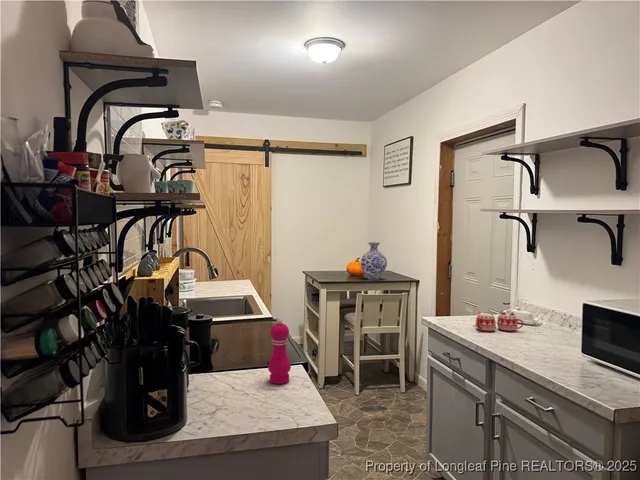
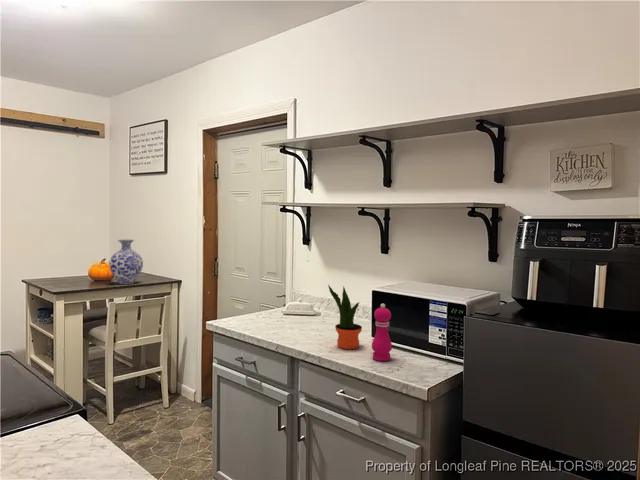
potted plant: none [527,292,568,361] -> present [328,285,362,349]
mug: present [473,308,523,332] -> none [263,303,311,329]
pepper mill: present [268,319,291,384] -> present [372,303,392,361]

